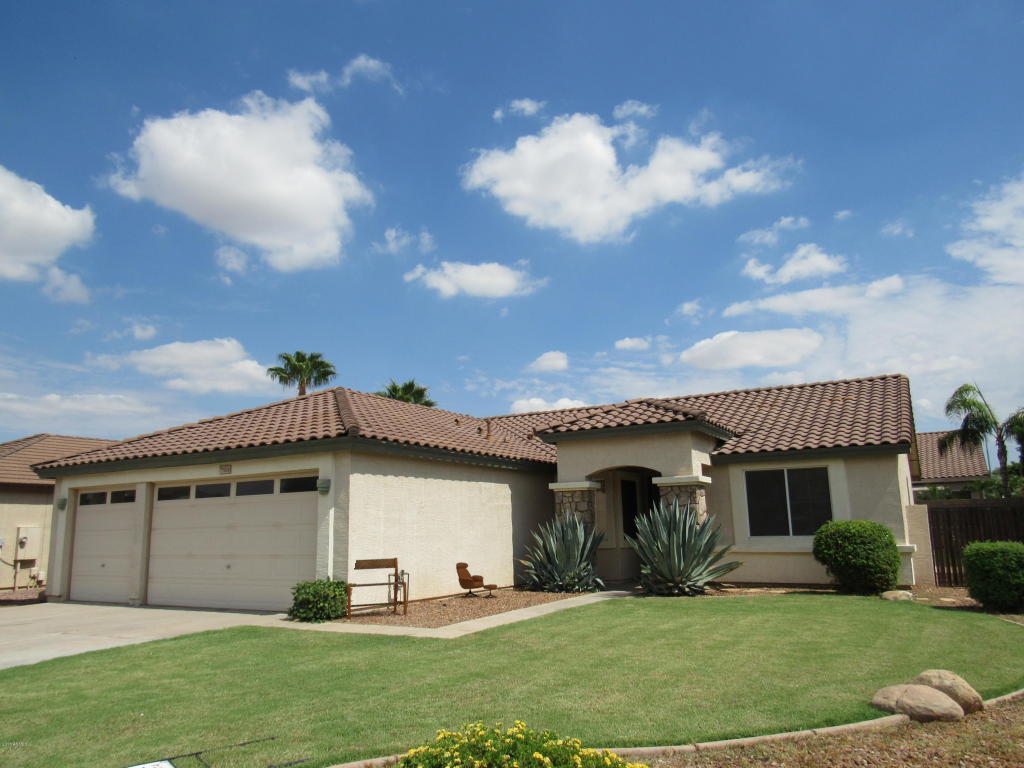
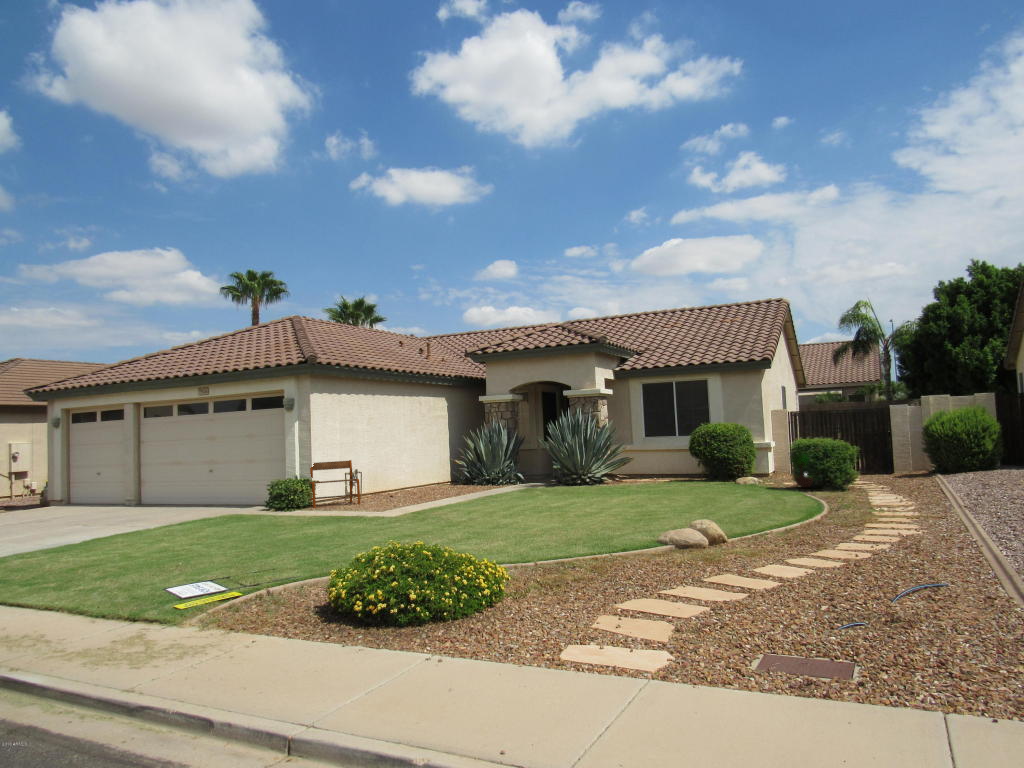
potted tree: none [967,558,1003,610] -> present [791,454,813,488]
lounge chair: present [456,562,497,598] -> none [401,463,435,492]

